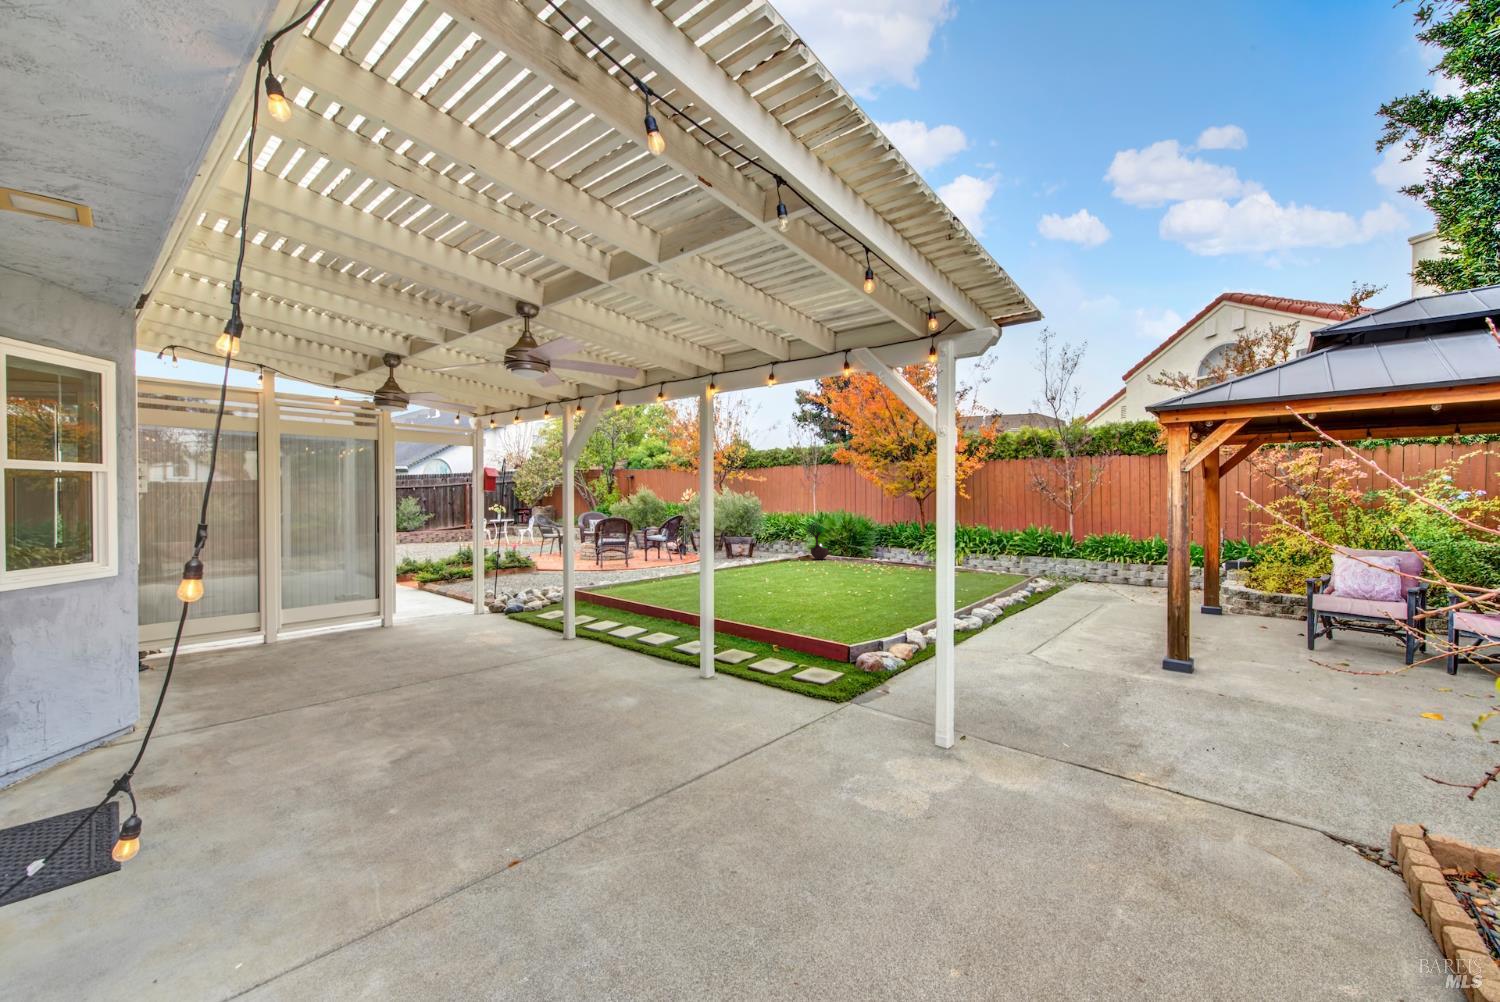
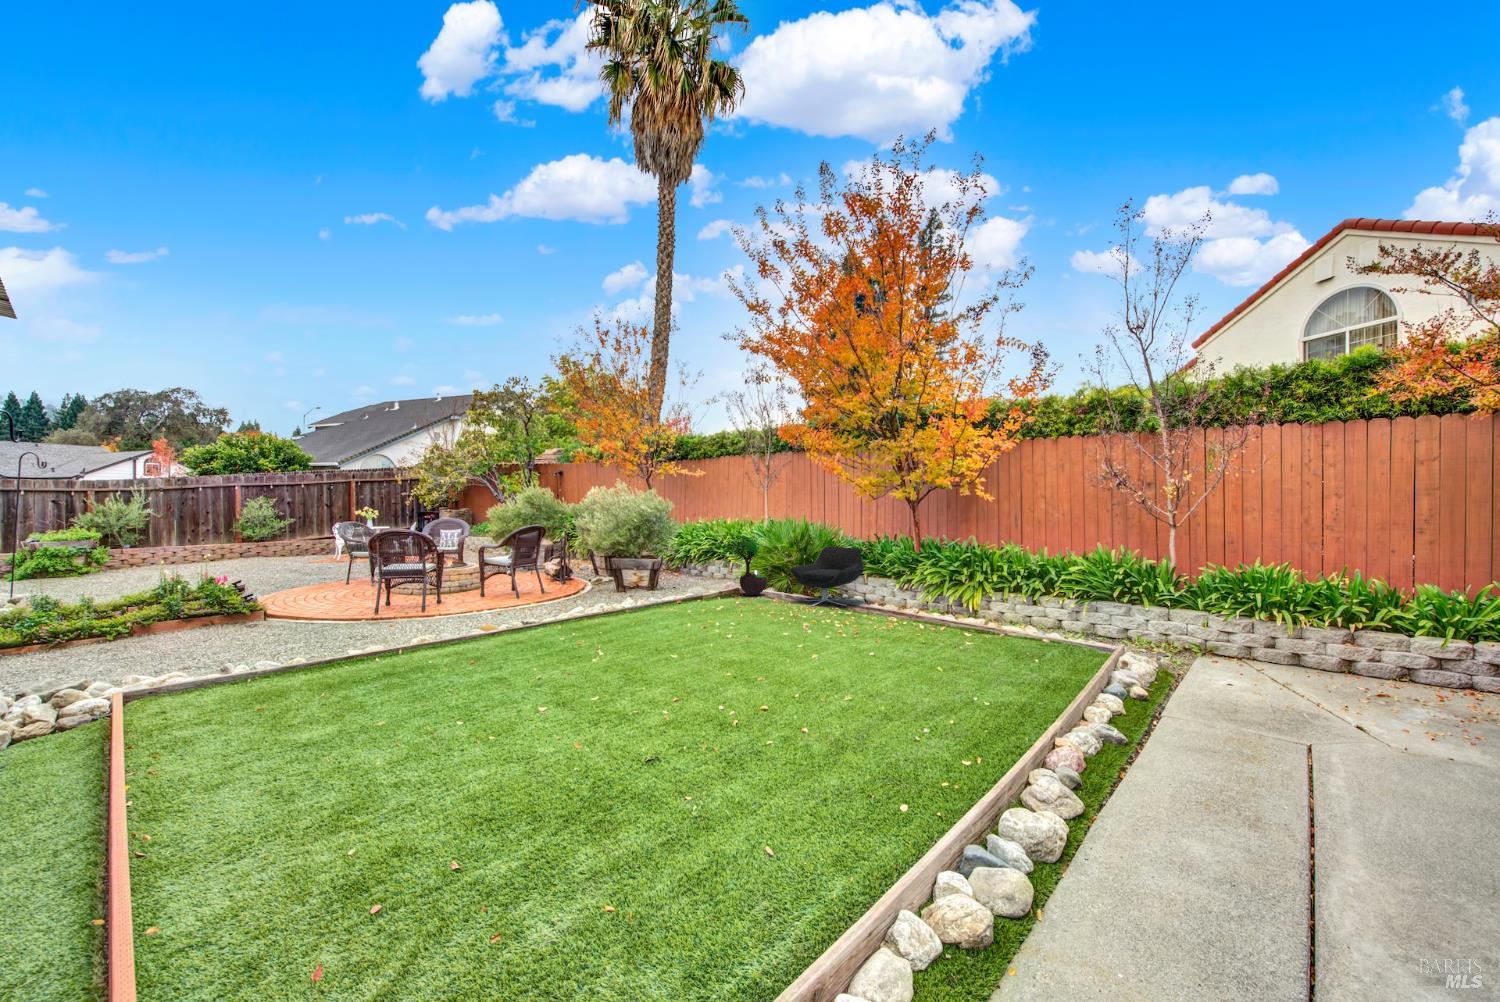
lounge chair: none [847,528,892,564] -> present [790,546,864,607]

